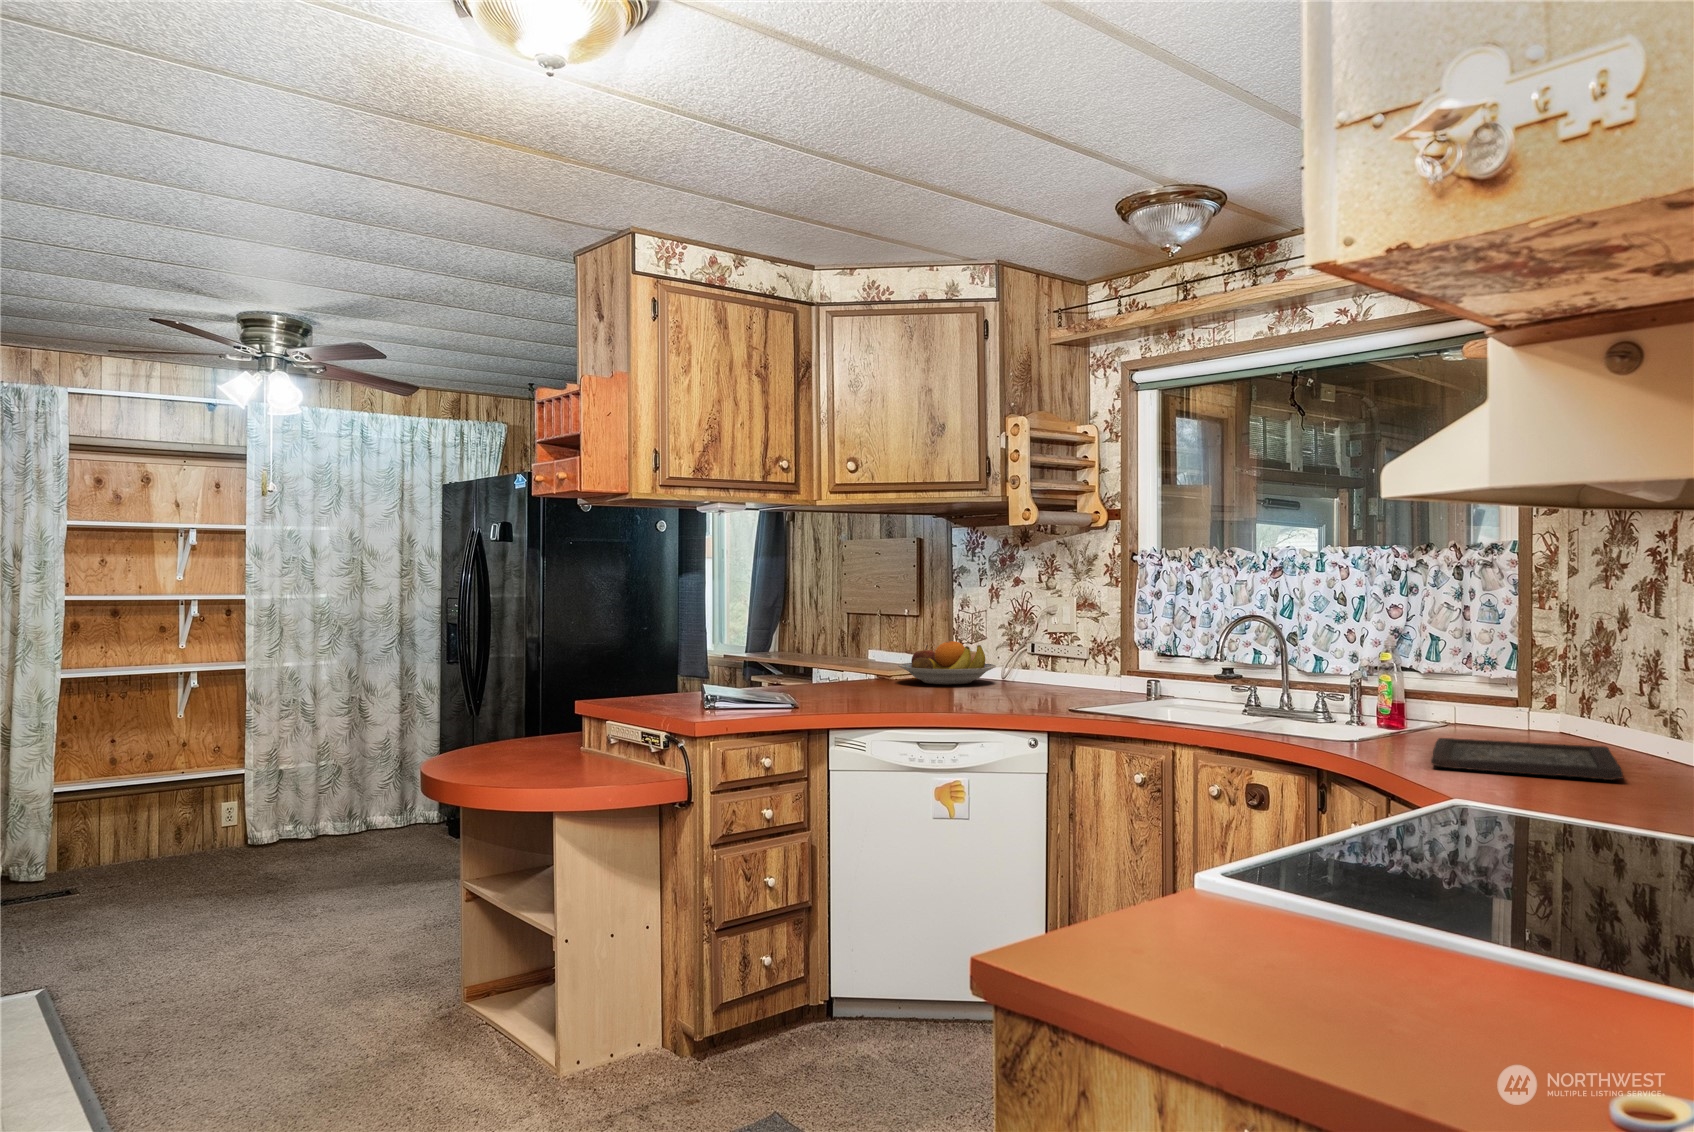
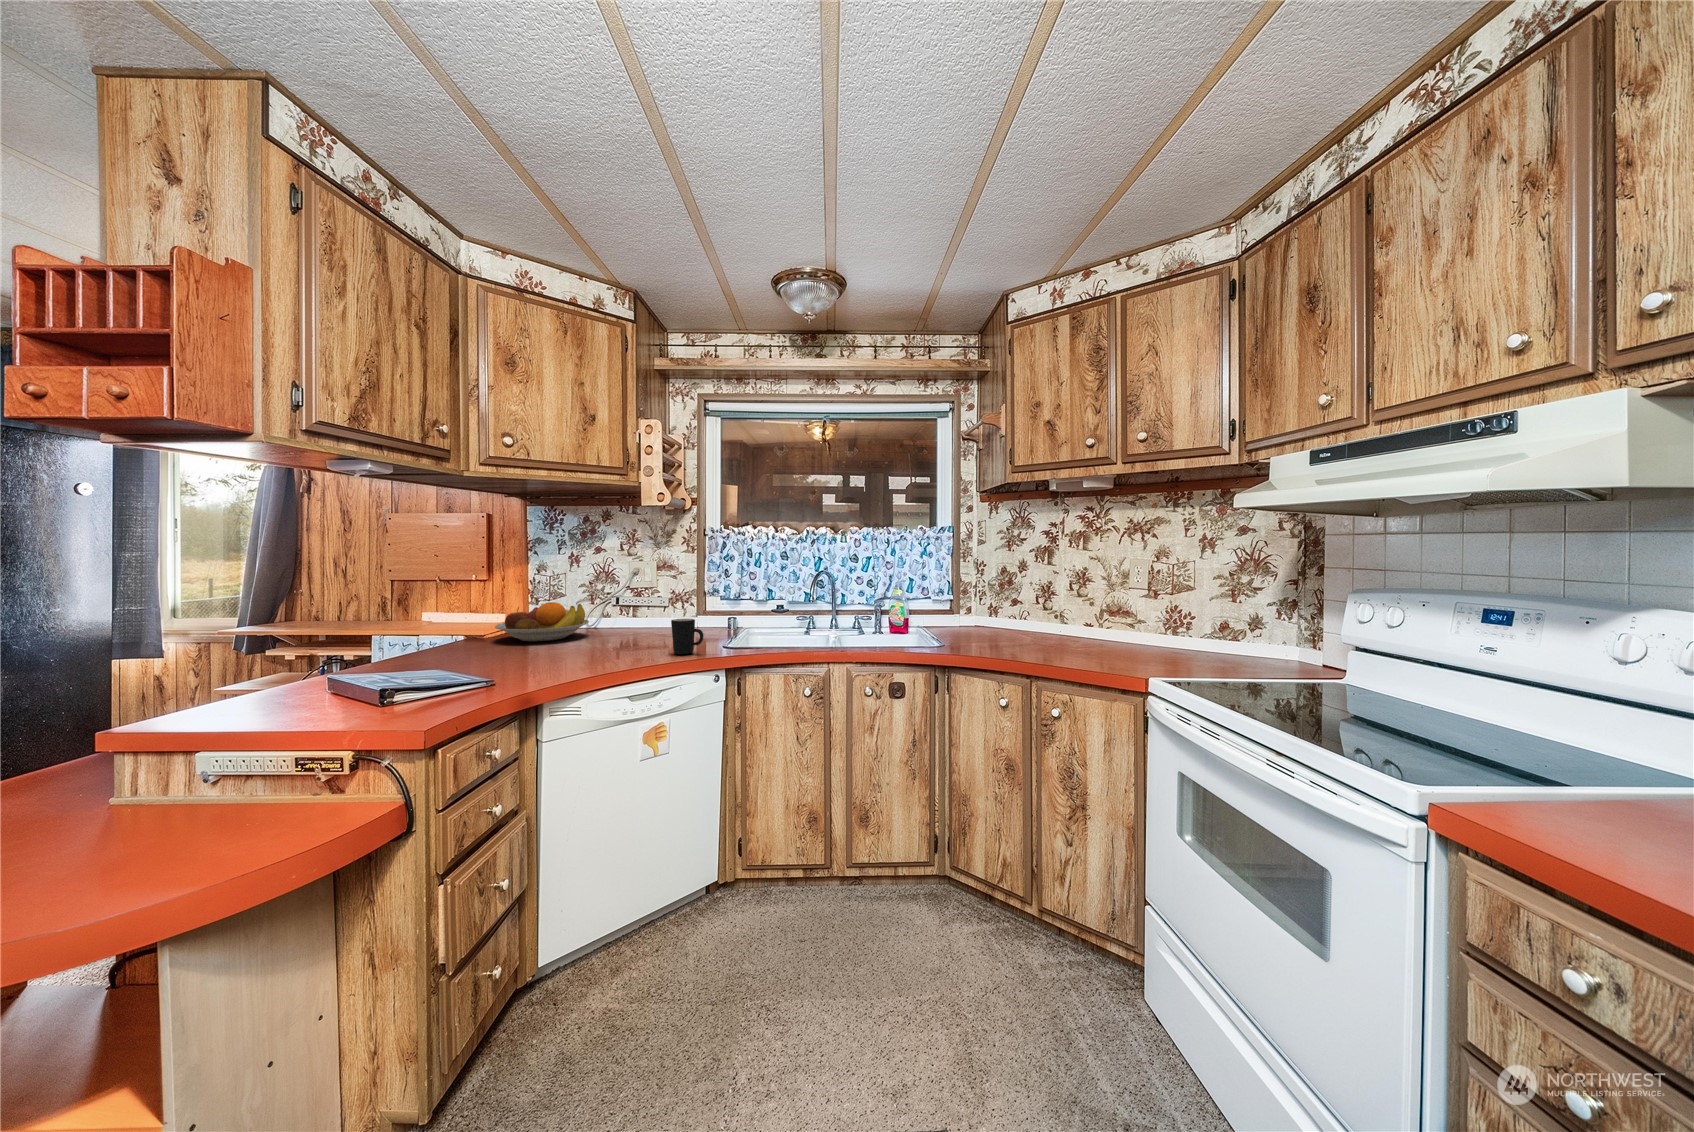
mug: none [1002,665,1032,707] -> present [671,619,703,654]
tray: present [1431,738,1623,780] -> none [979,634,1106,657]

